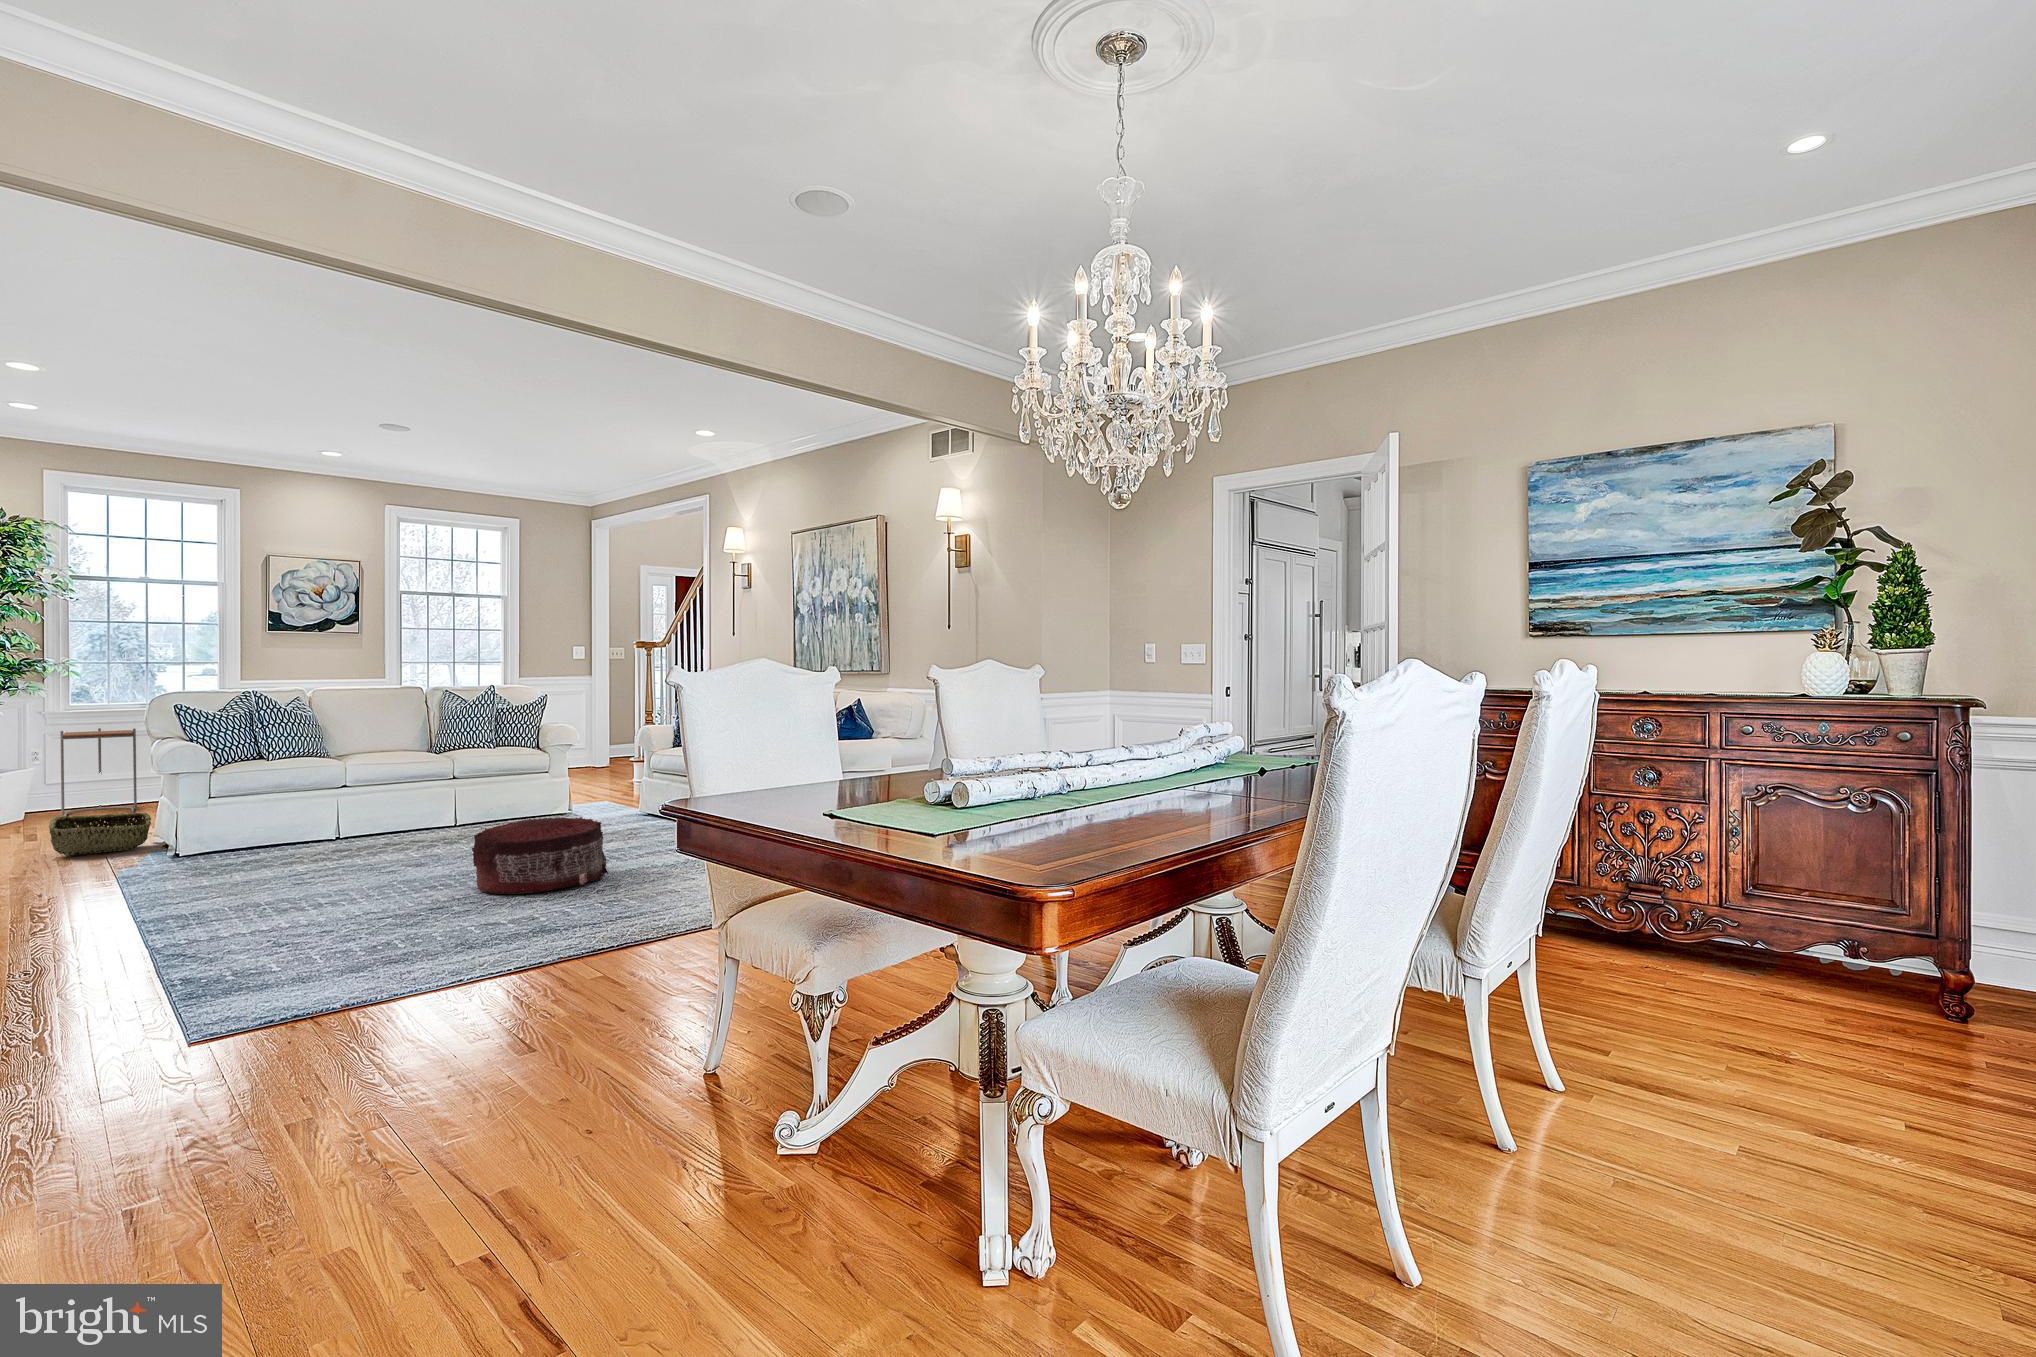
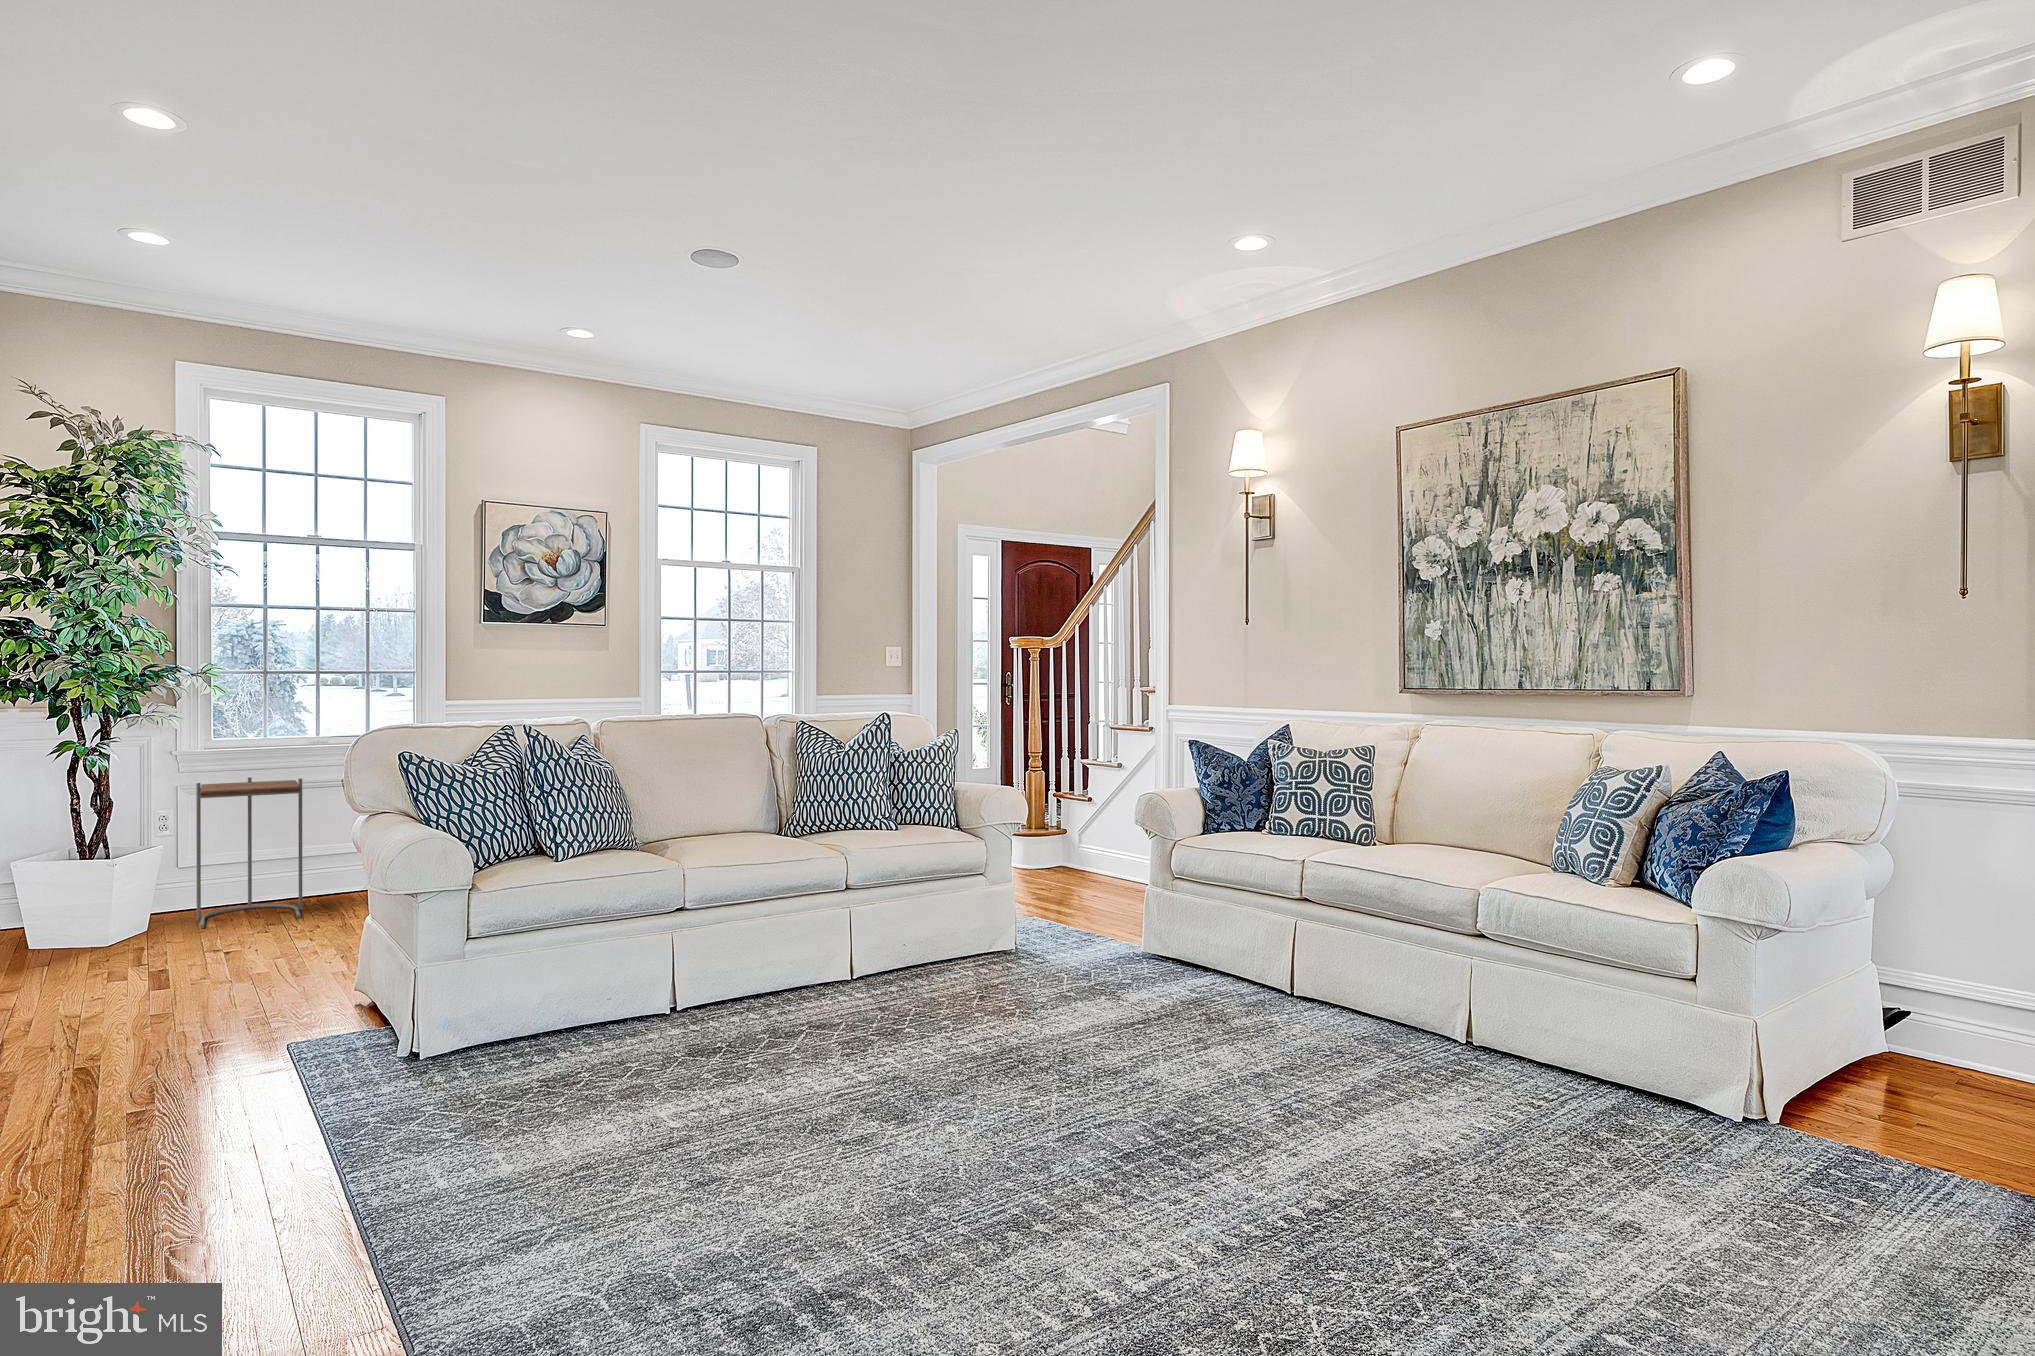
woven basket: present [49,813,151,856] -> none [197,951,362,1042]
pouf: present [472,817,608,894] -> none [1133,1037,1429,1280]

